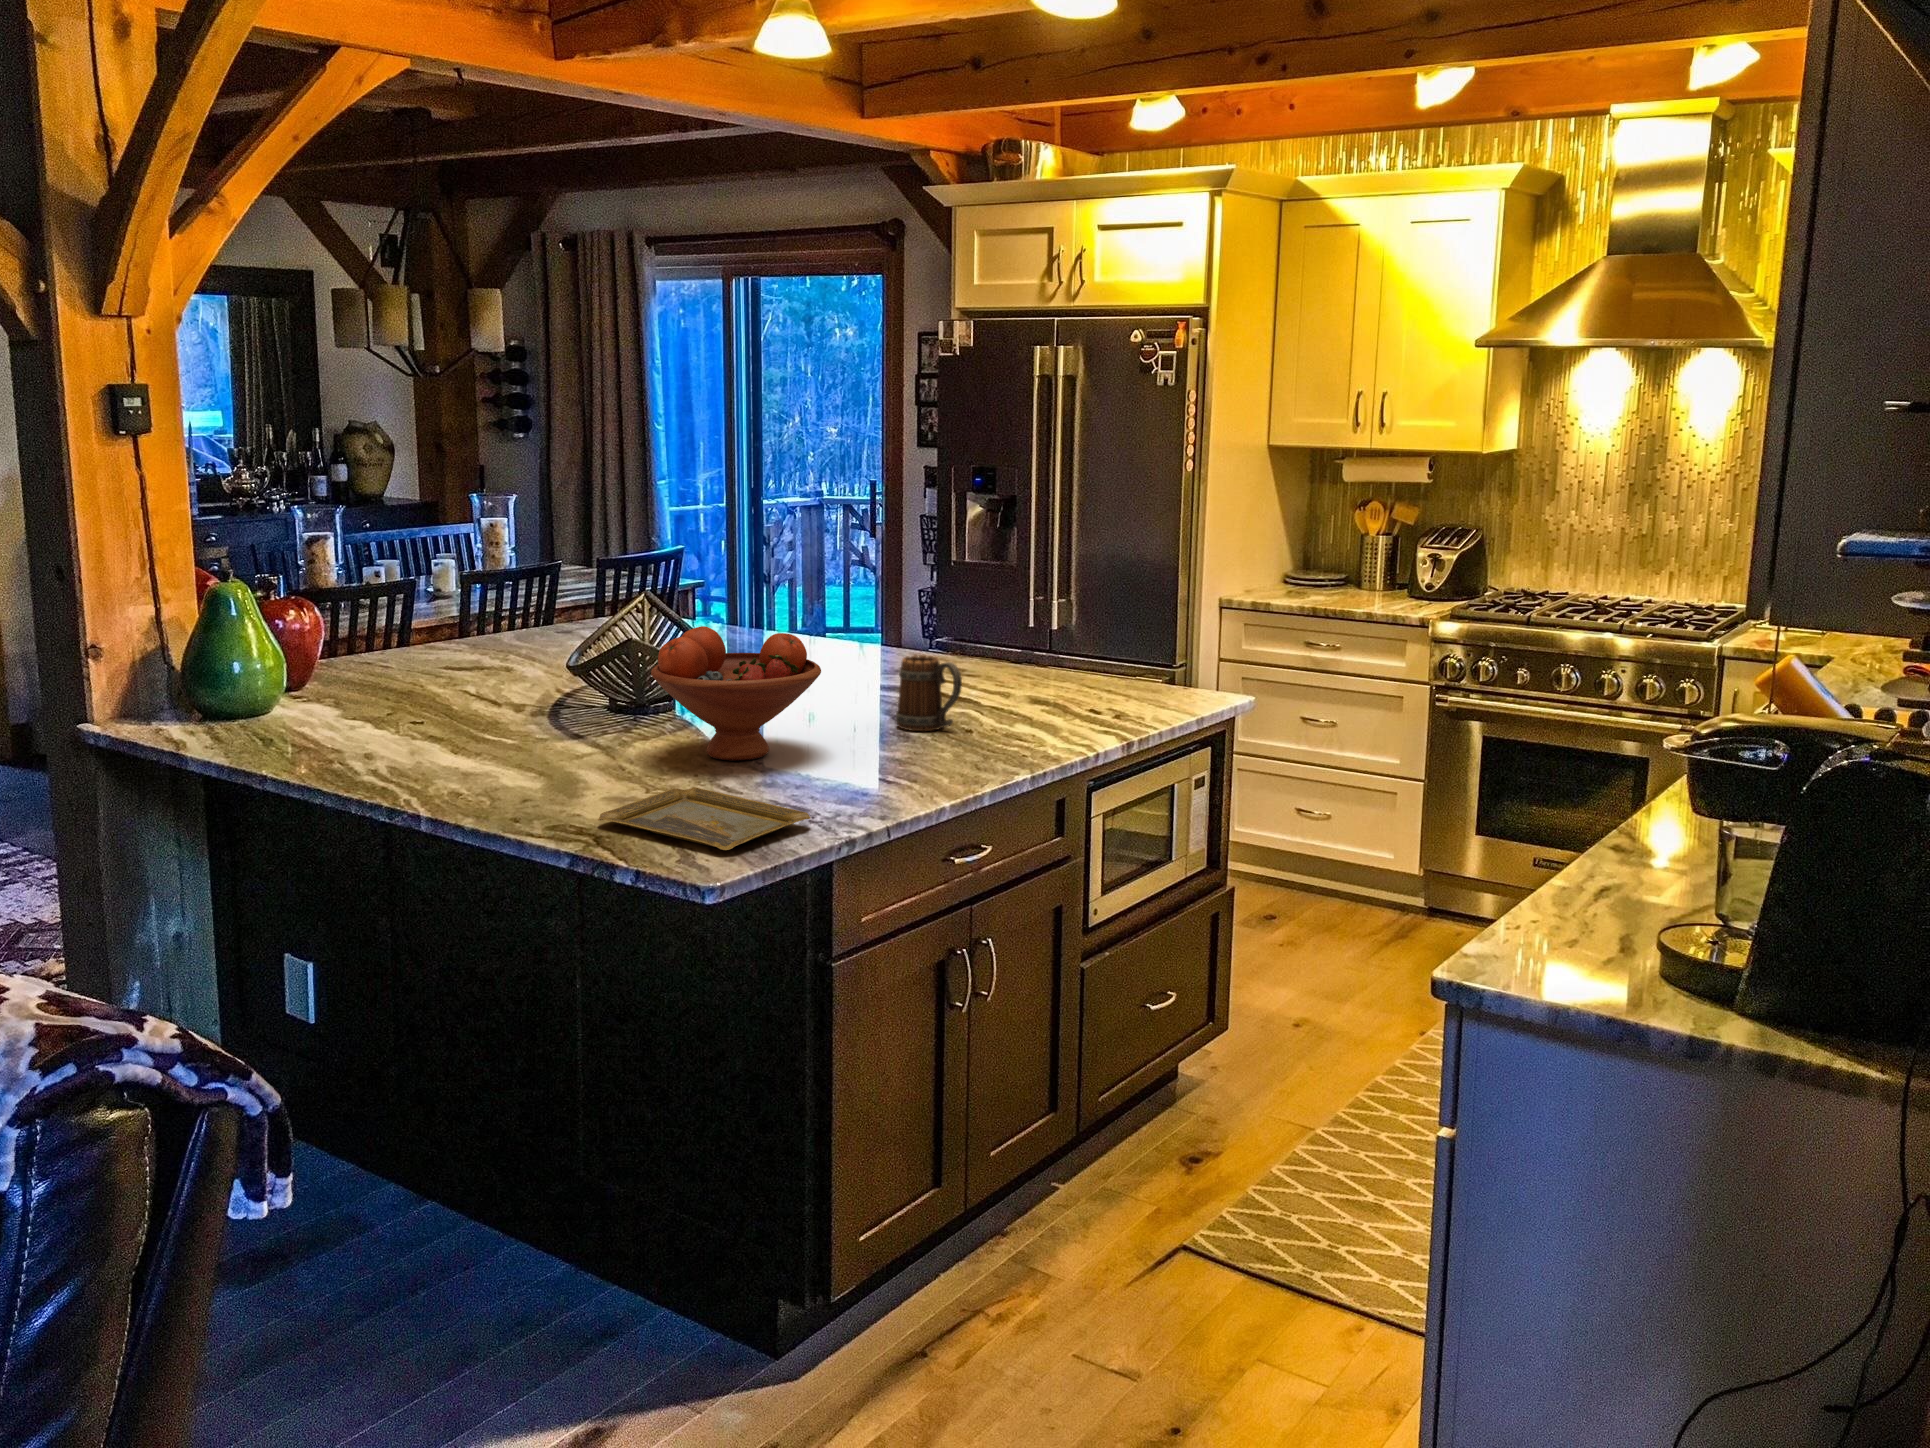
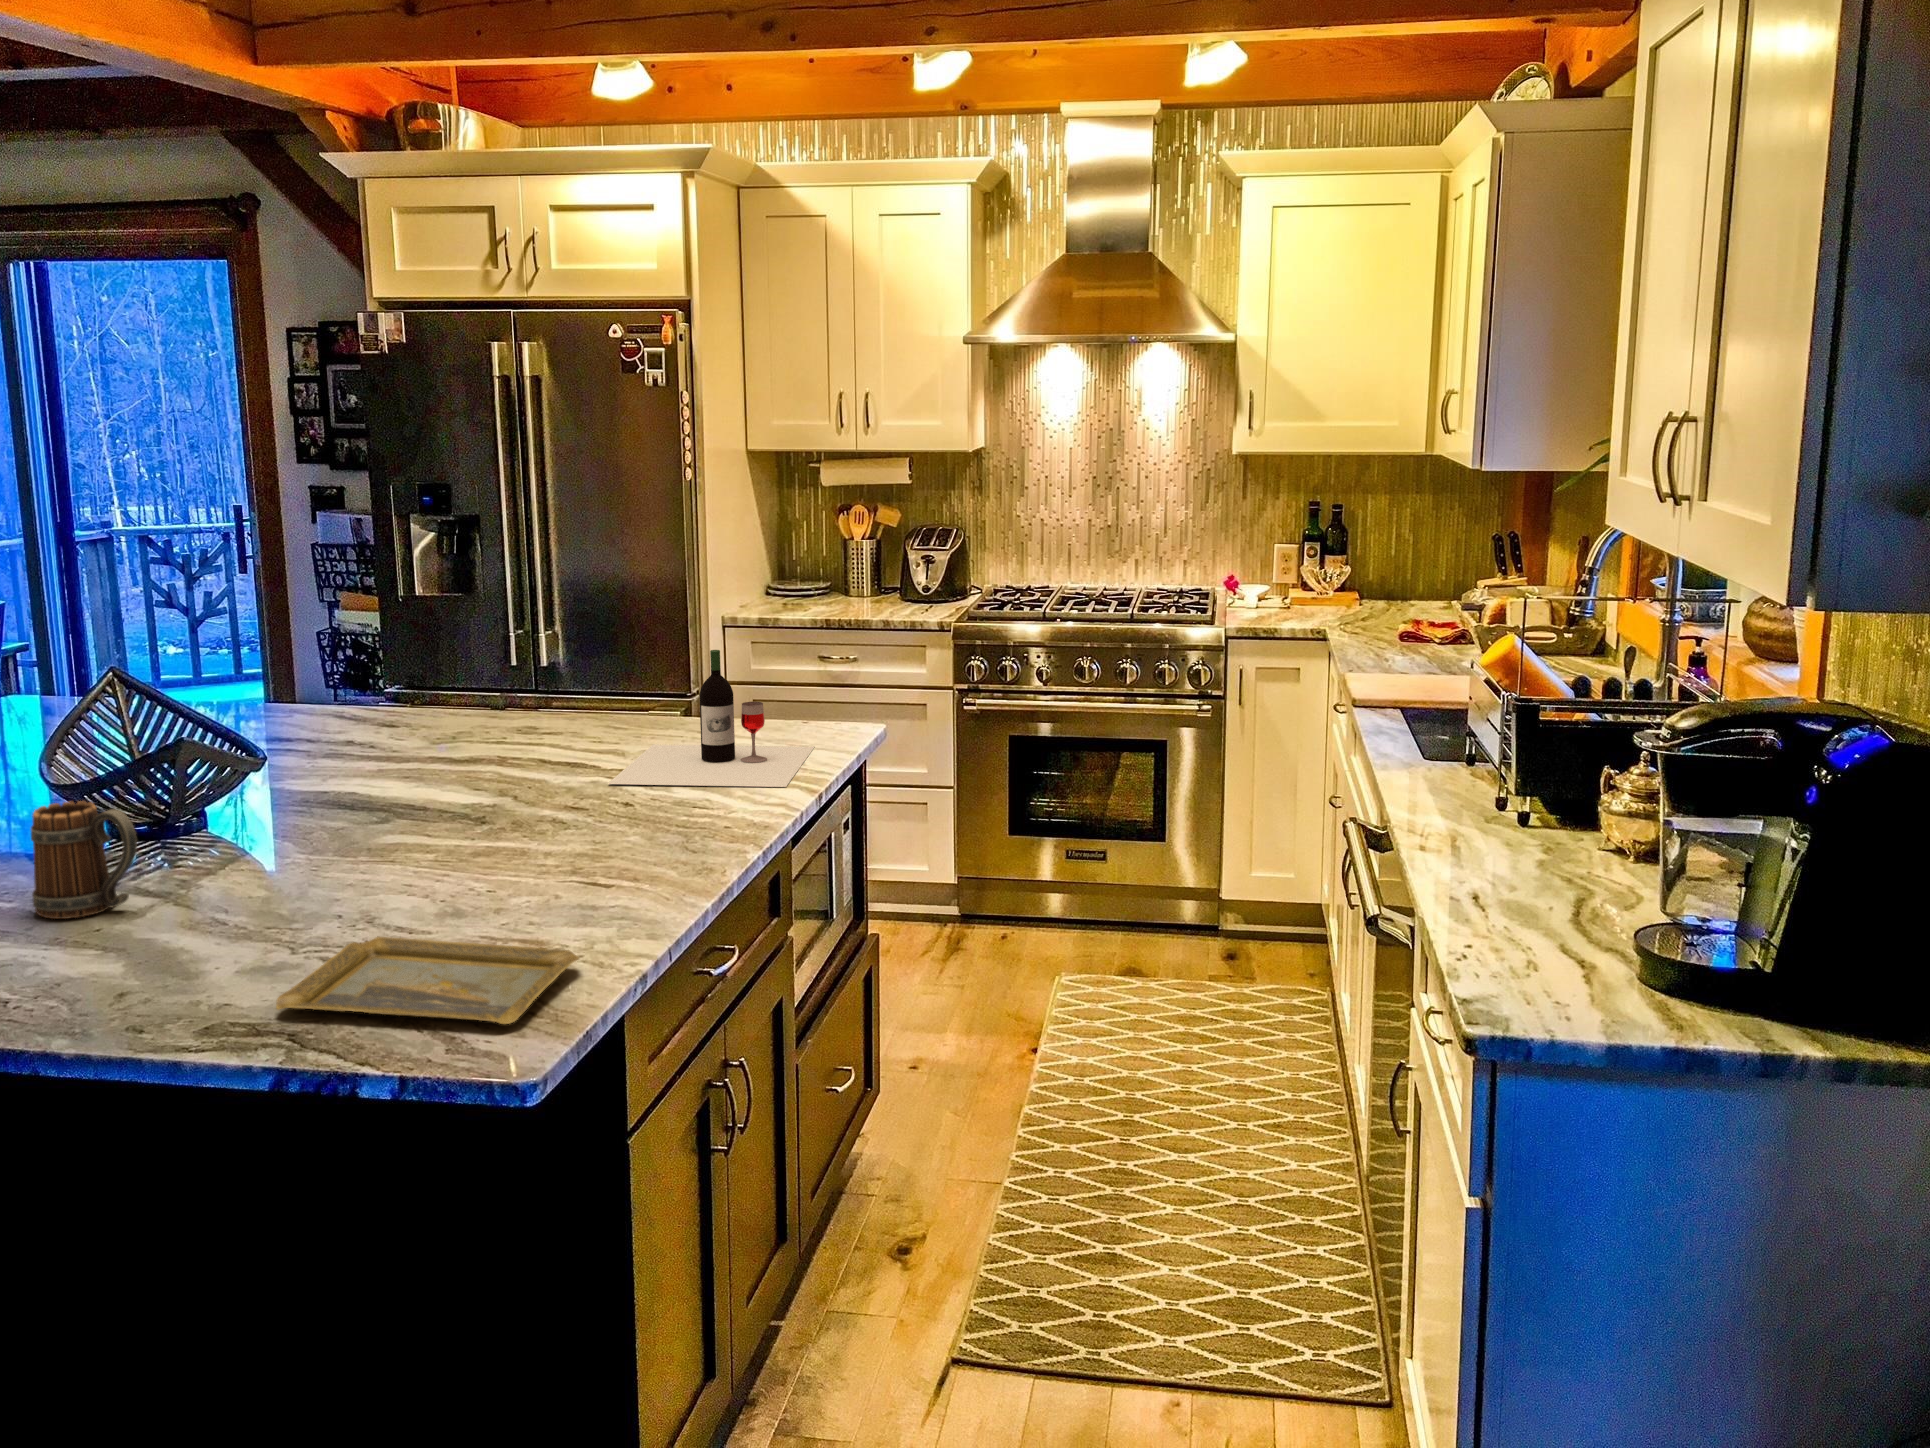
wine bottle: none [970,612,1169,732] -> present [608,650,814,787]
fruit bowl: present [651,626,821,760] -> none [241,713,478,888]
mug: present [896,655,962,731] -> present [31,801,137,919]

